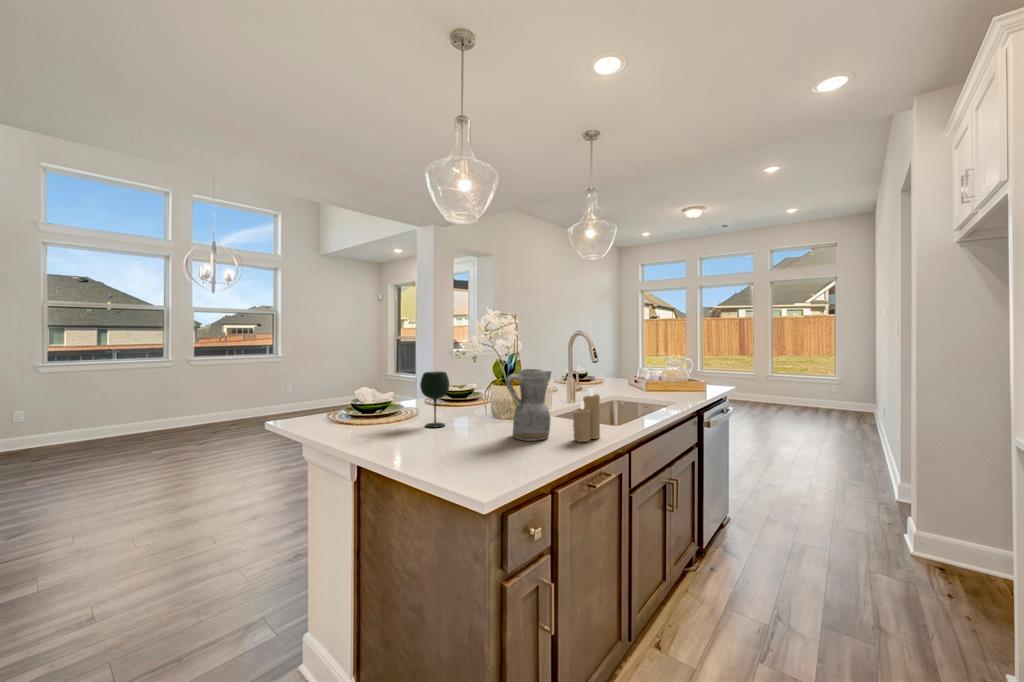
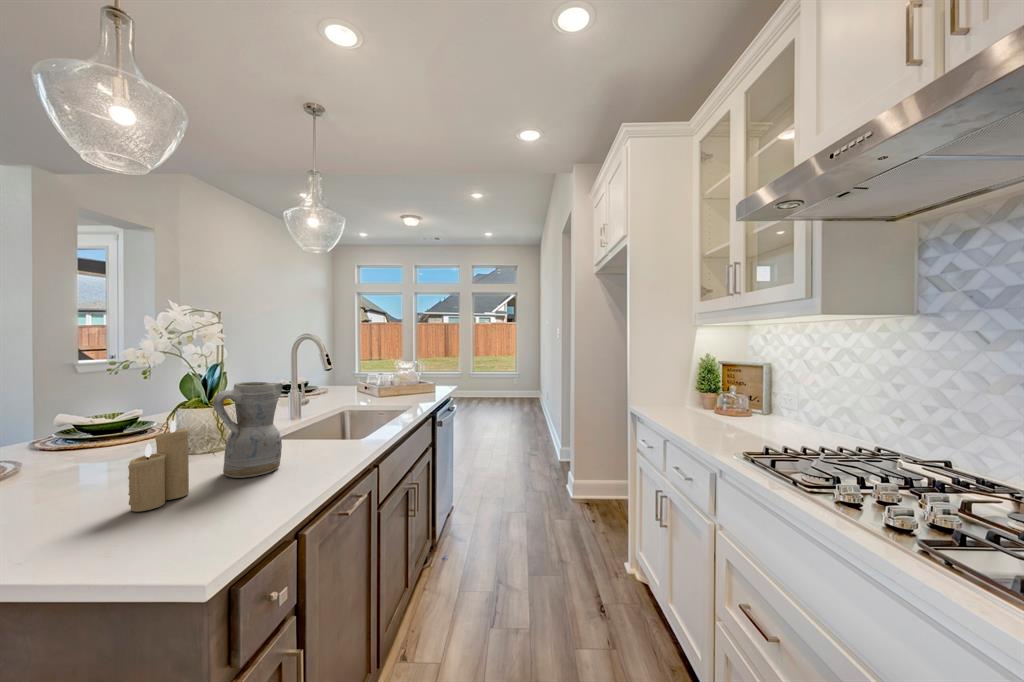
wine glass: present [420,372,450,427] -> none [29,396,98,488]
candle: present [573,389,600,442] -> present [128,420,189,512]

